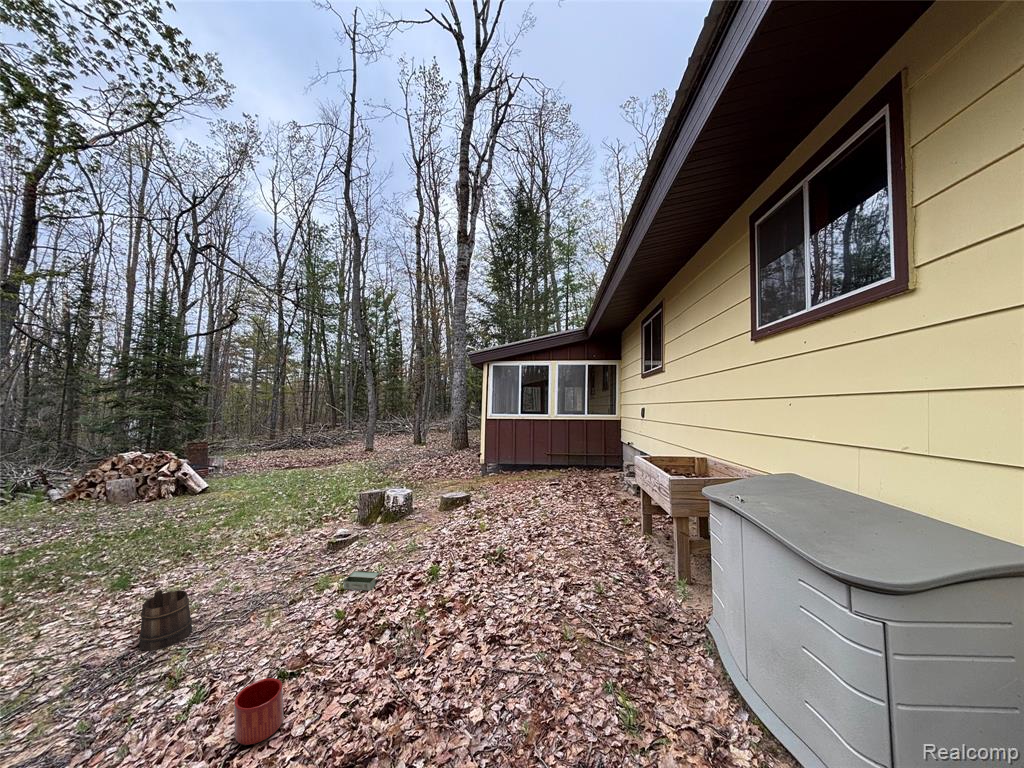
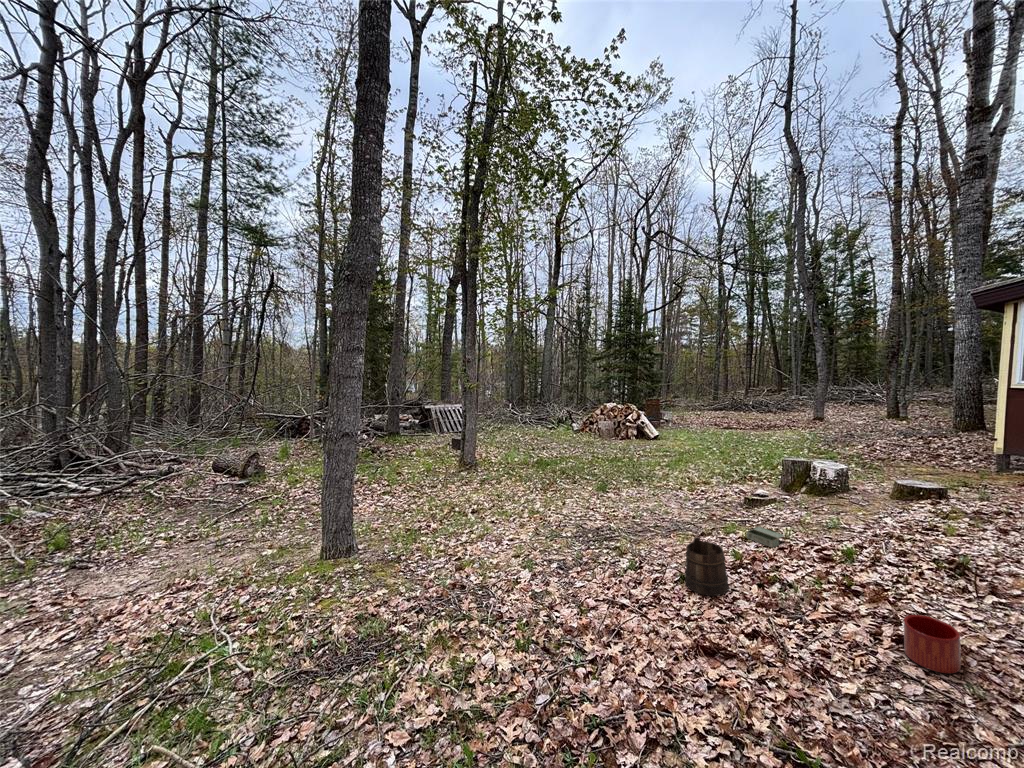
bucket: present [139,590,192,651] -> present [685,537,729,596]
planter: present [234,678,283,745] -> present [904,615,961,673]

